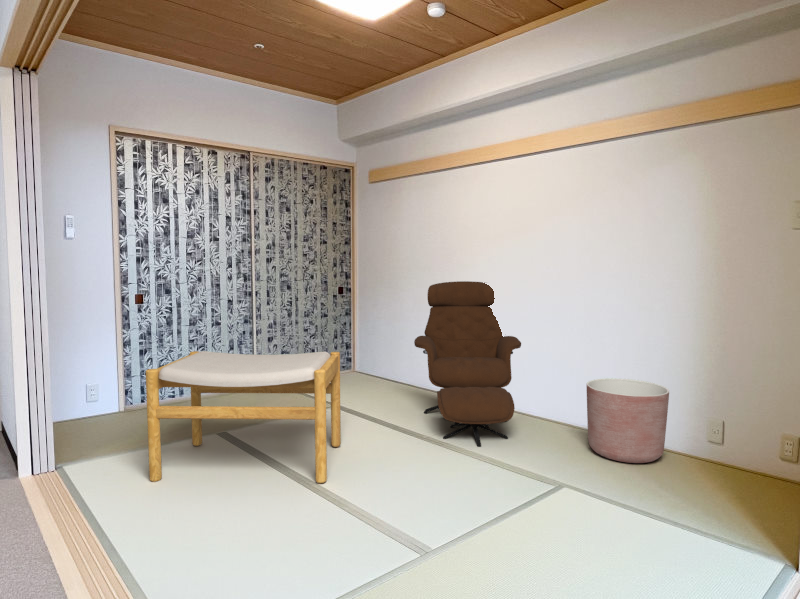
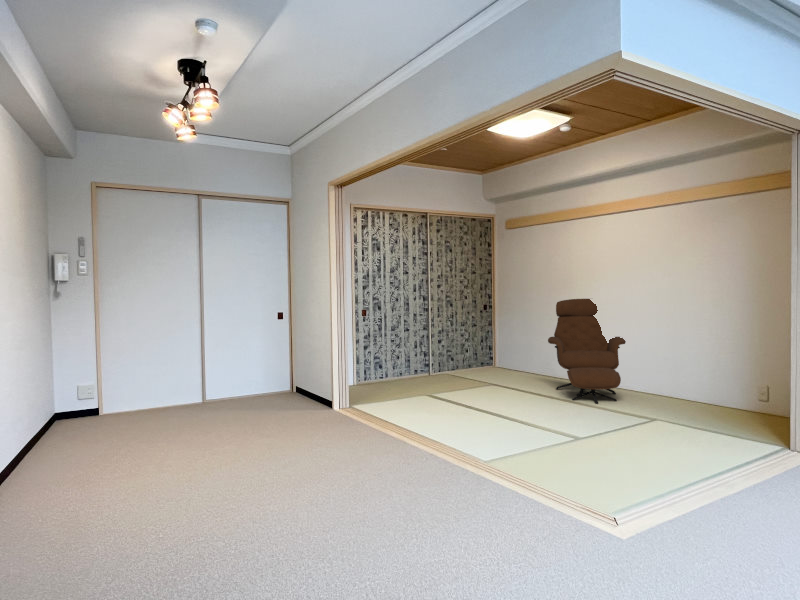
footstool: present [146,351,341,483] -> none [403,342,506,414]
planter: present [587,378,669,463] -> none [670,361,727,412]

